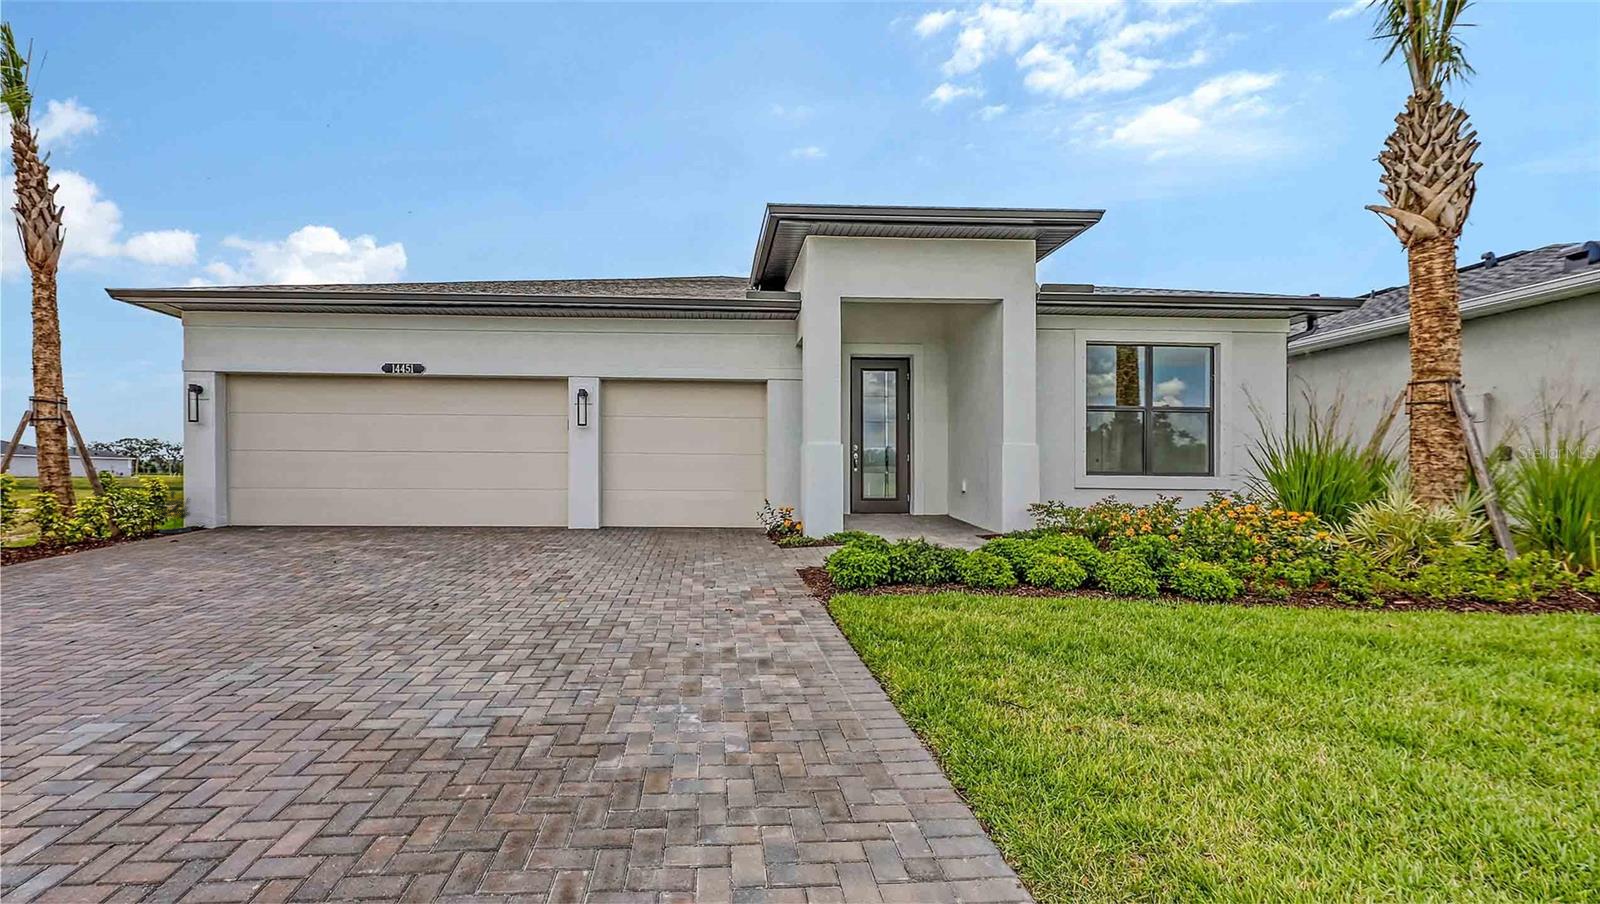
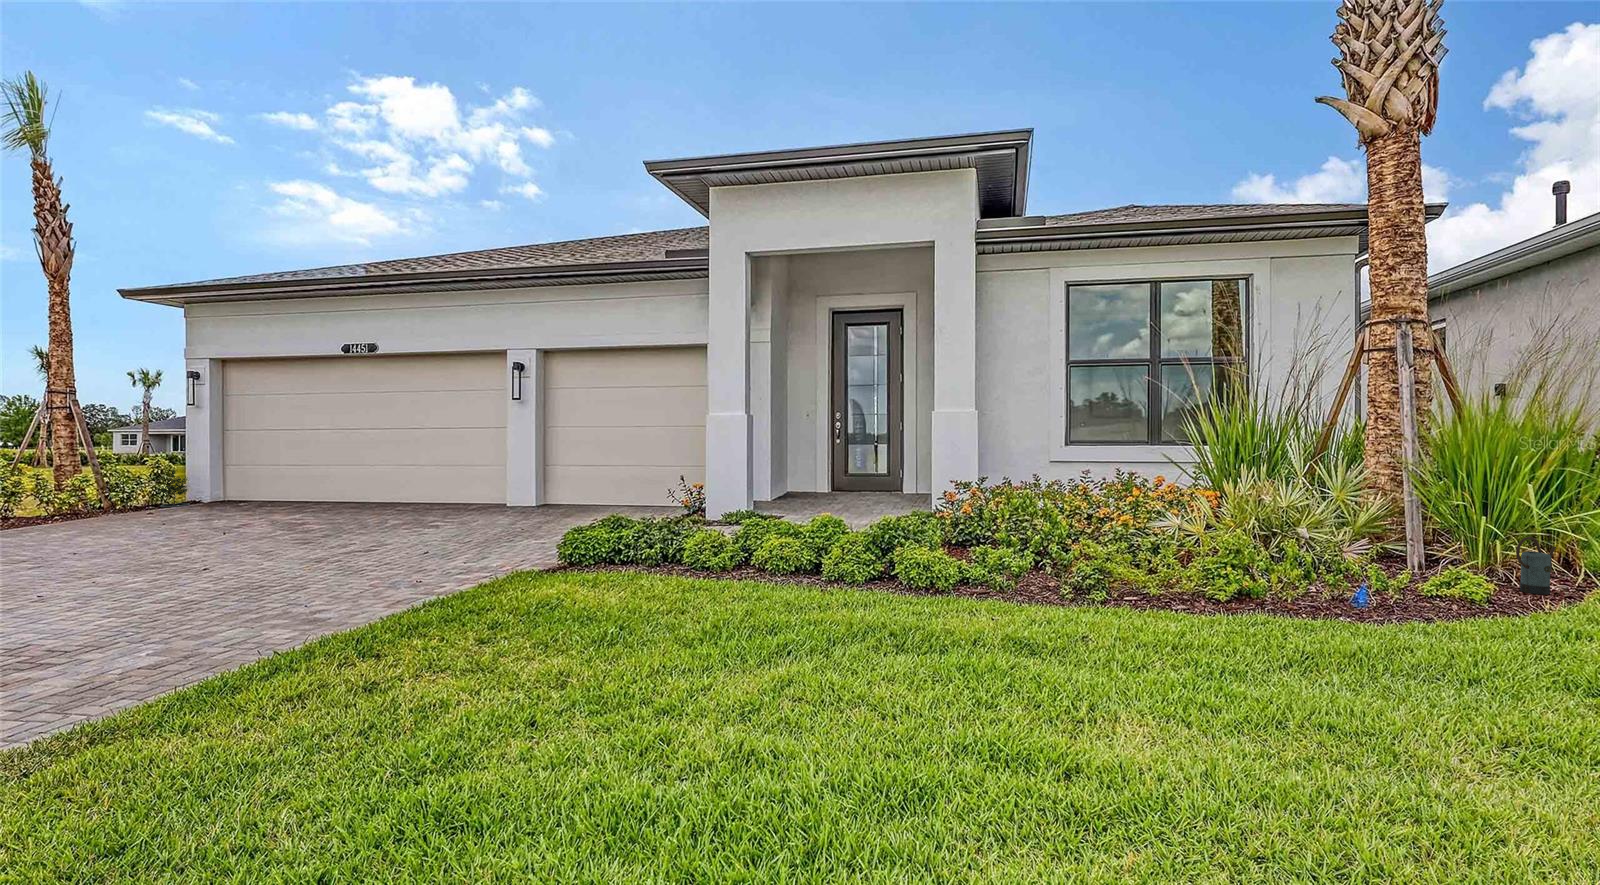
watering can: none [1542,541,1564,581] -> present [1516,537,1556,595]

